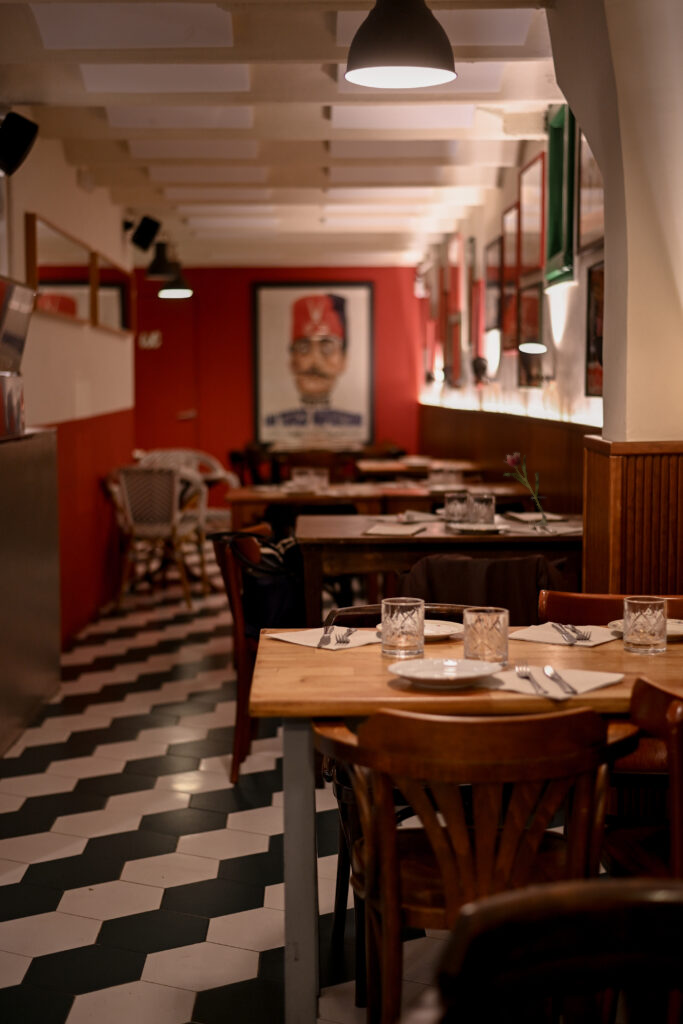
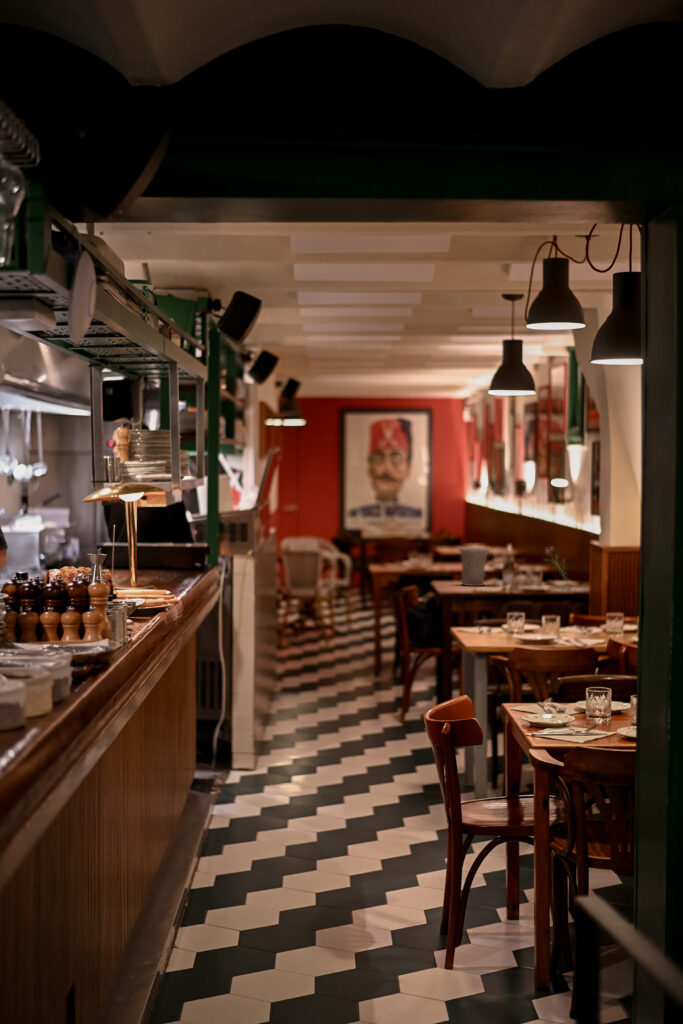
vase: none [354,455,412,522] -> present [458,547,490,586]

